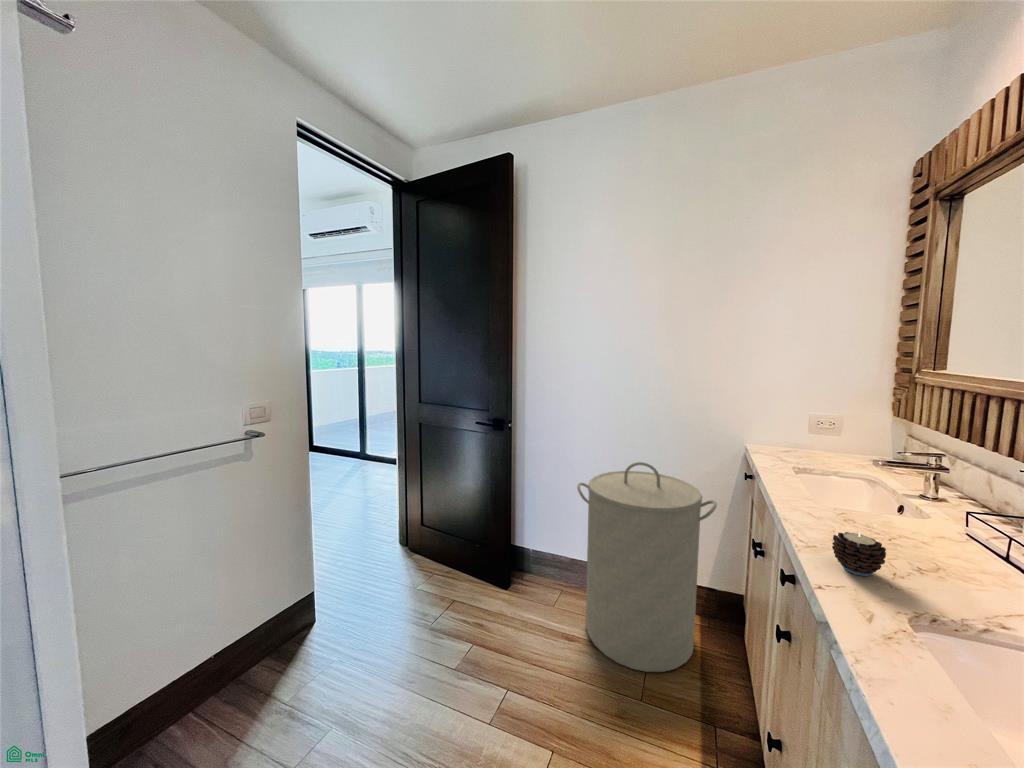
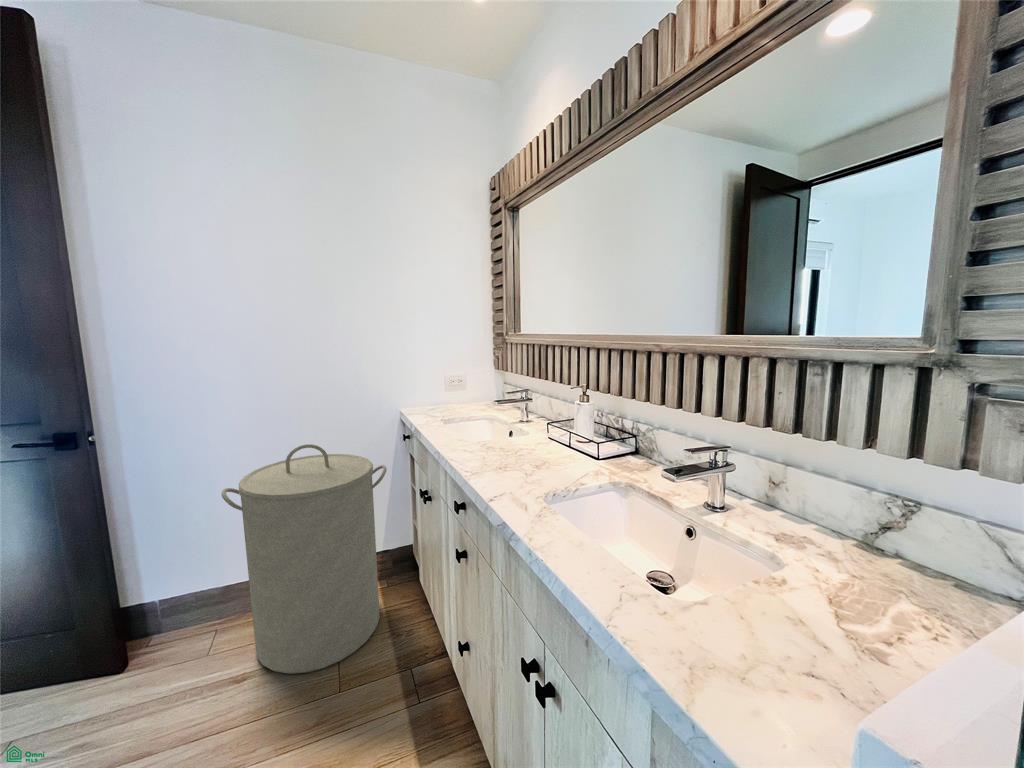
candle: present [832,532,886,576] -> none [491,448,523,481]

